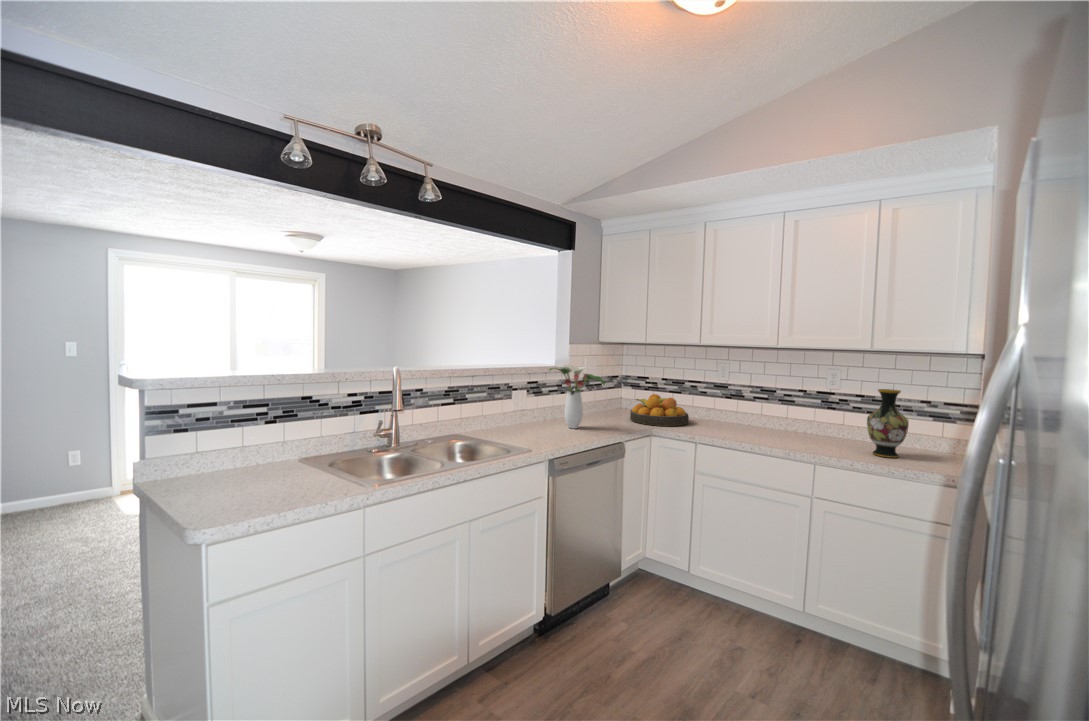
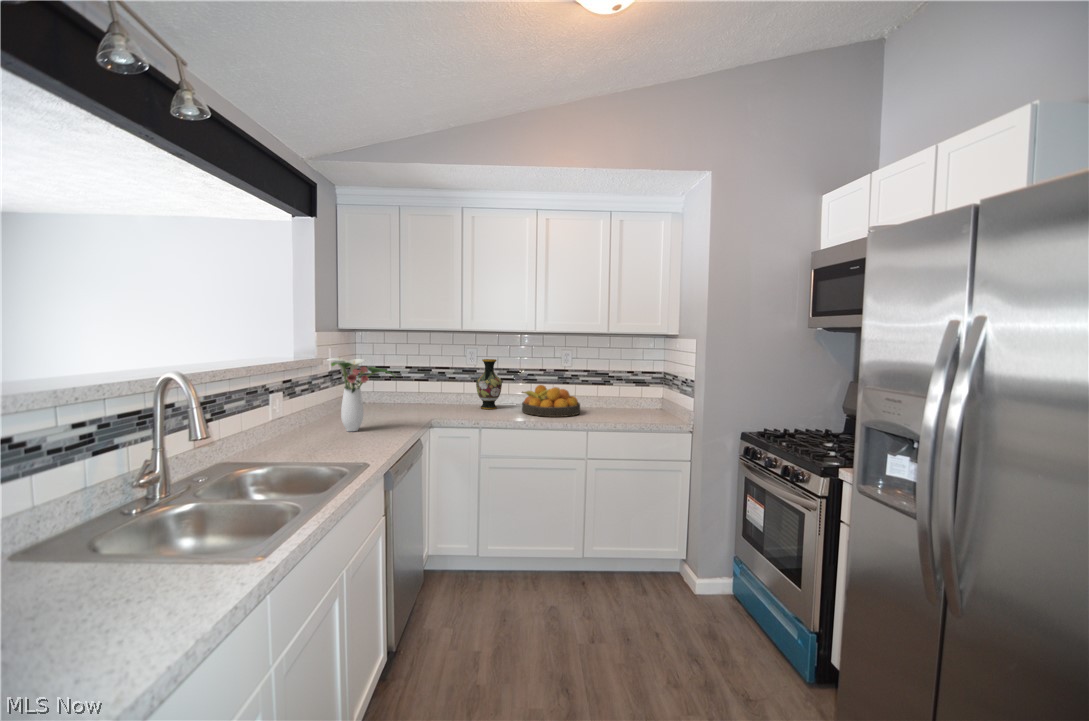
vase: present [867,389,908,458] -> present [476,359,502,409]
fruit bowl: present [630,394,689,426] -> present [522,385,580,417]

